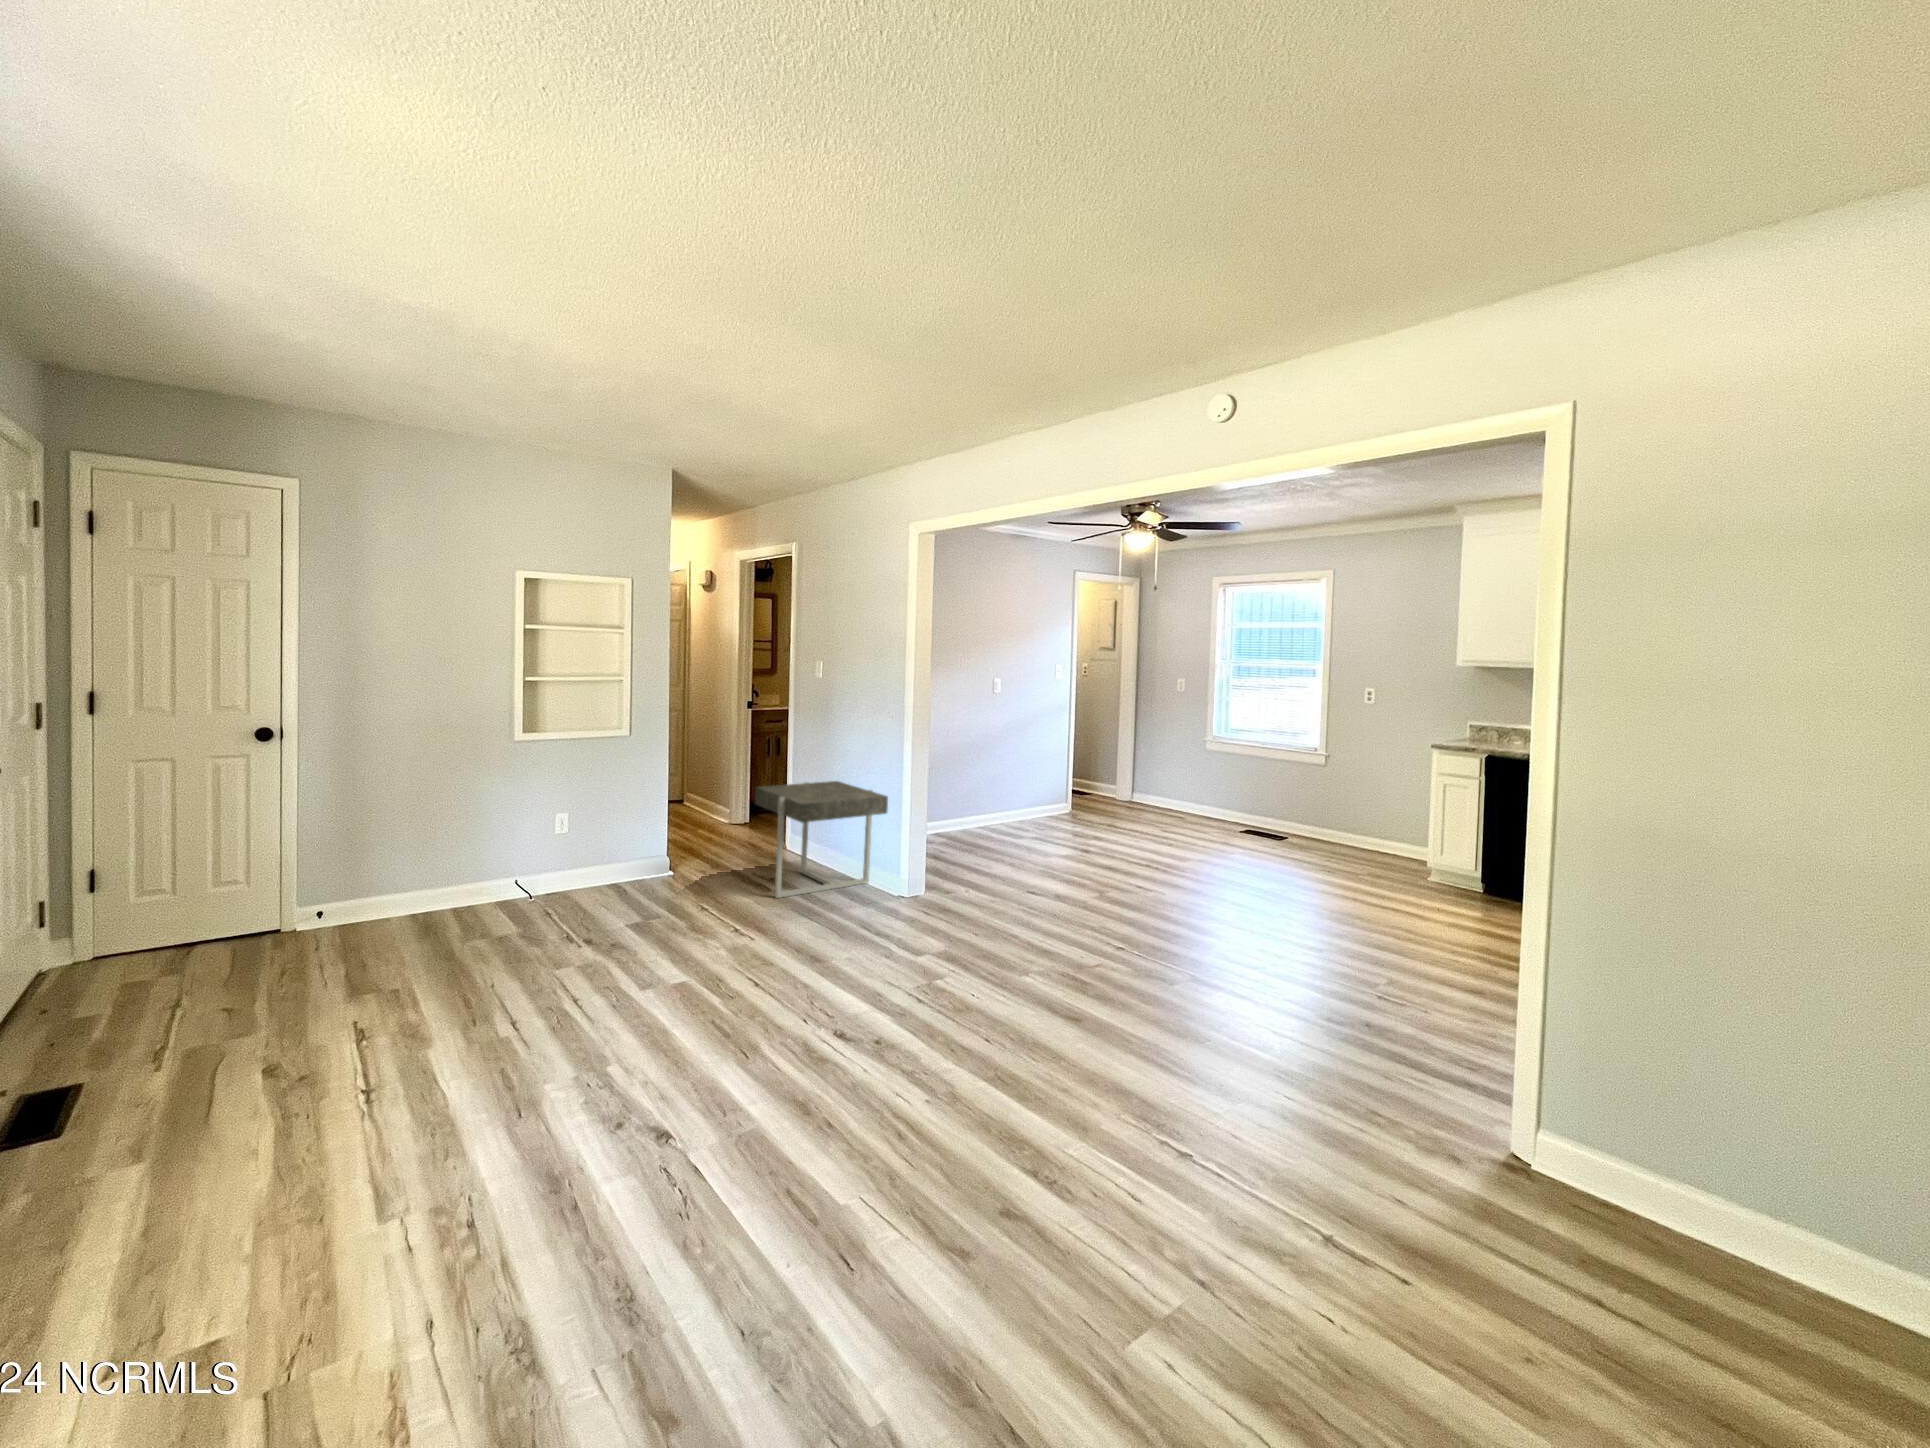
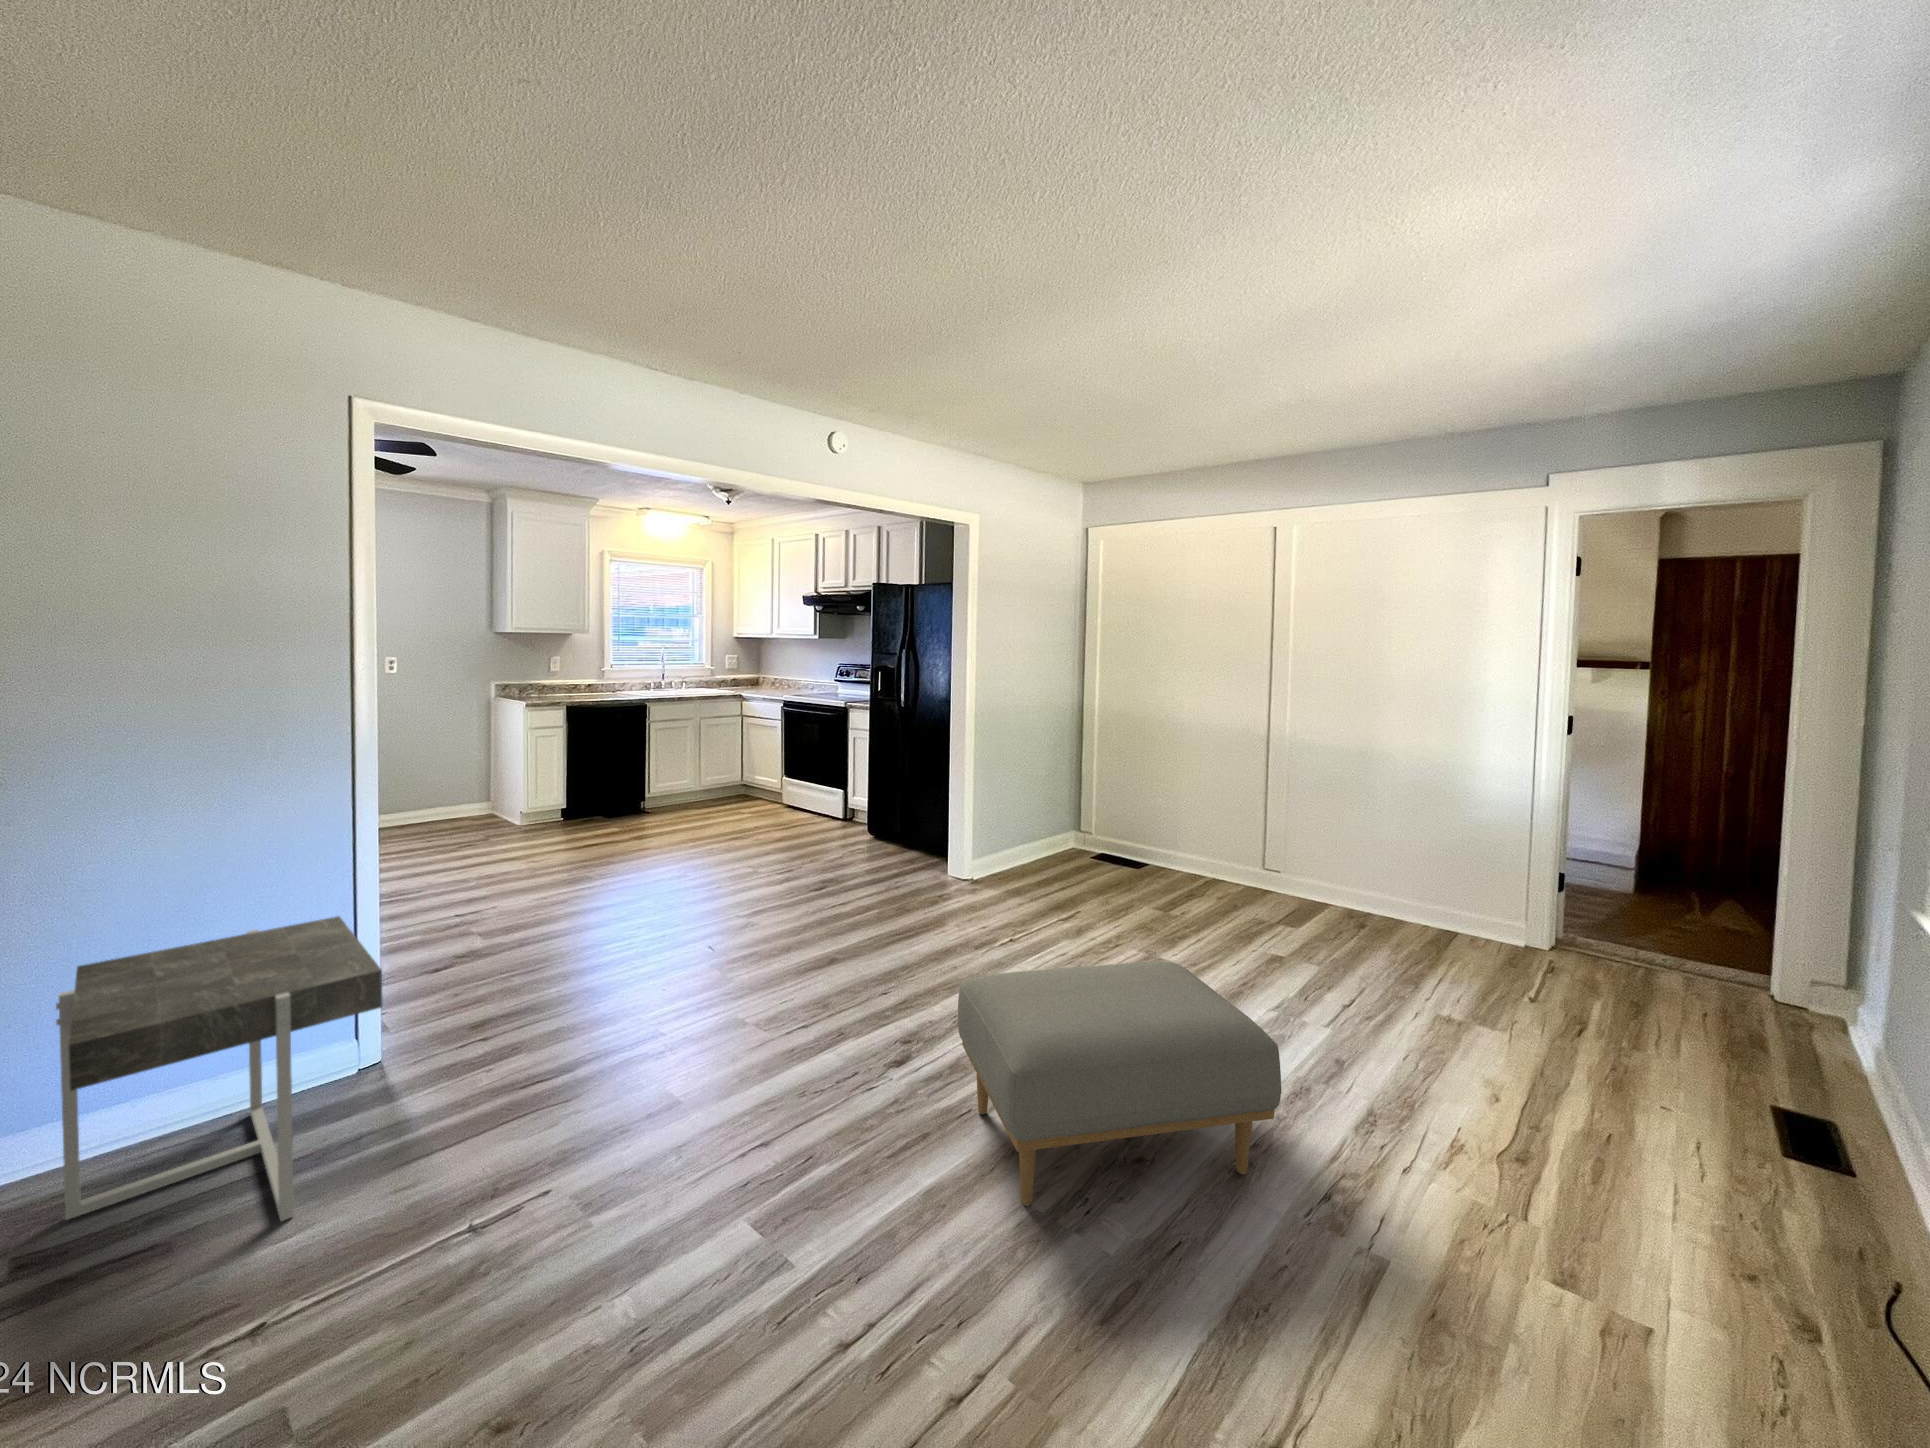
ottoman: none [518,932,774,1179] -> present [958,962,1281,1206]

